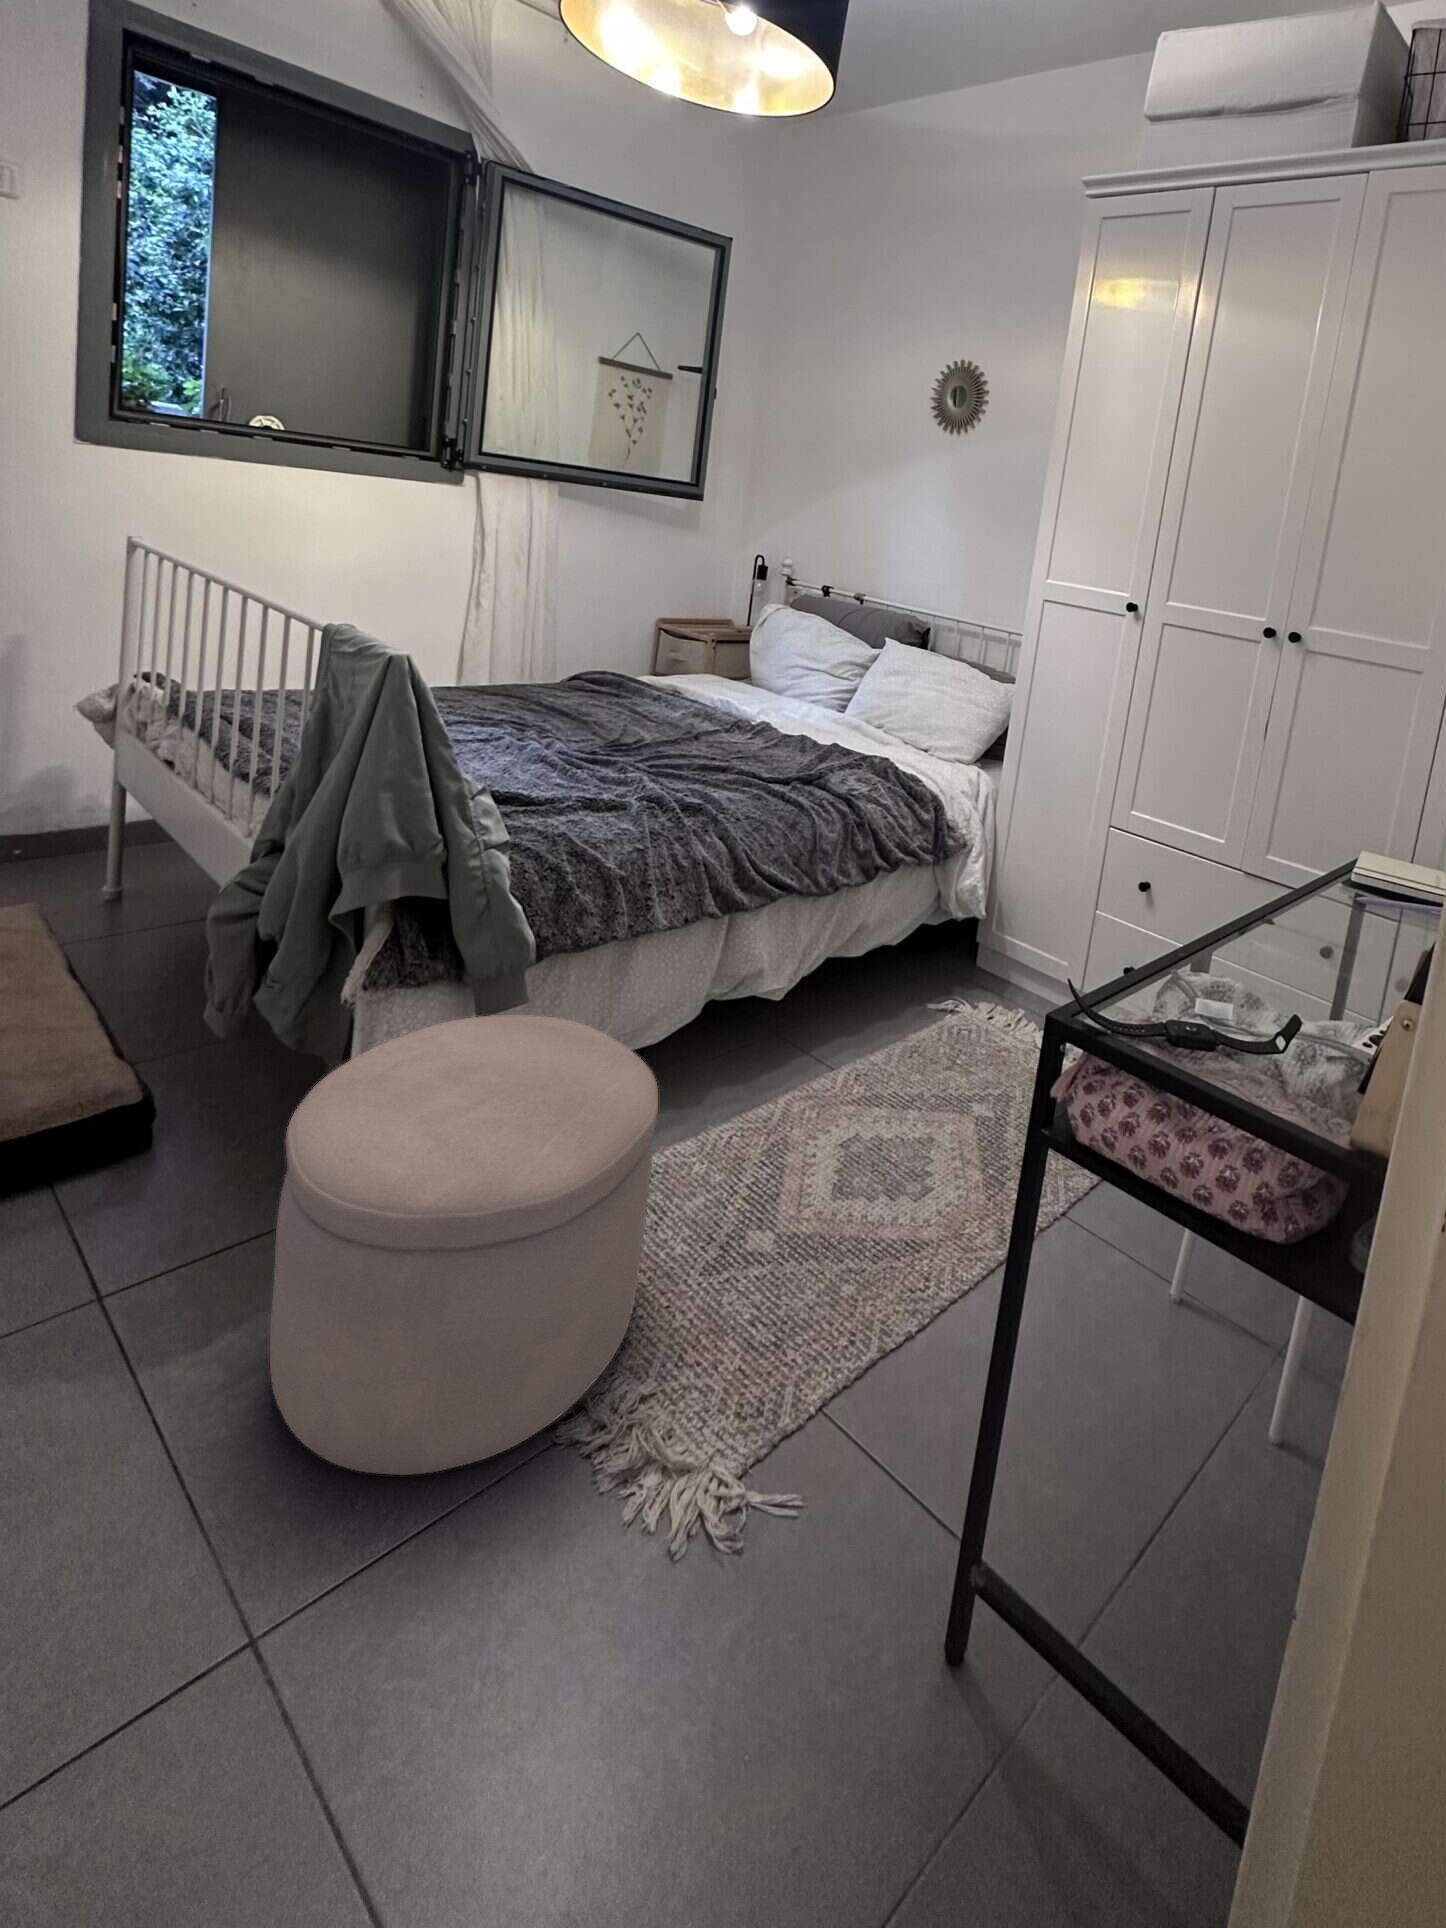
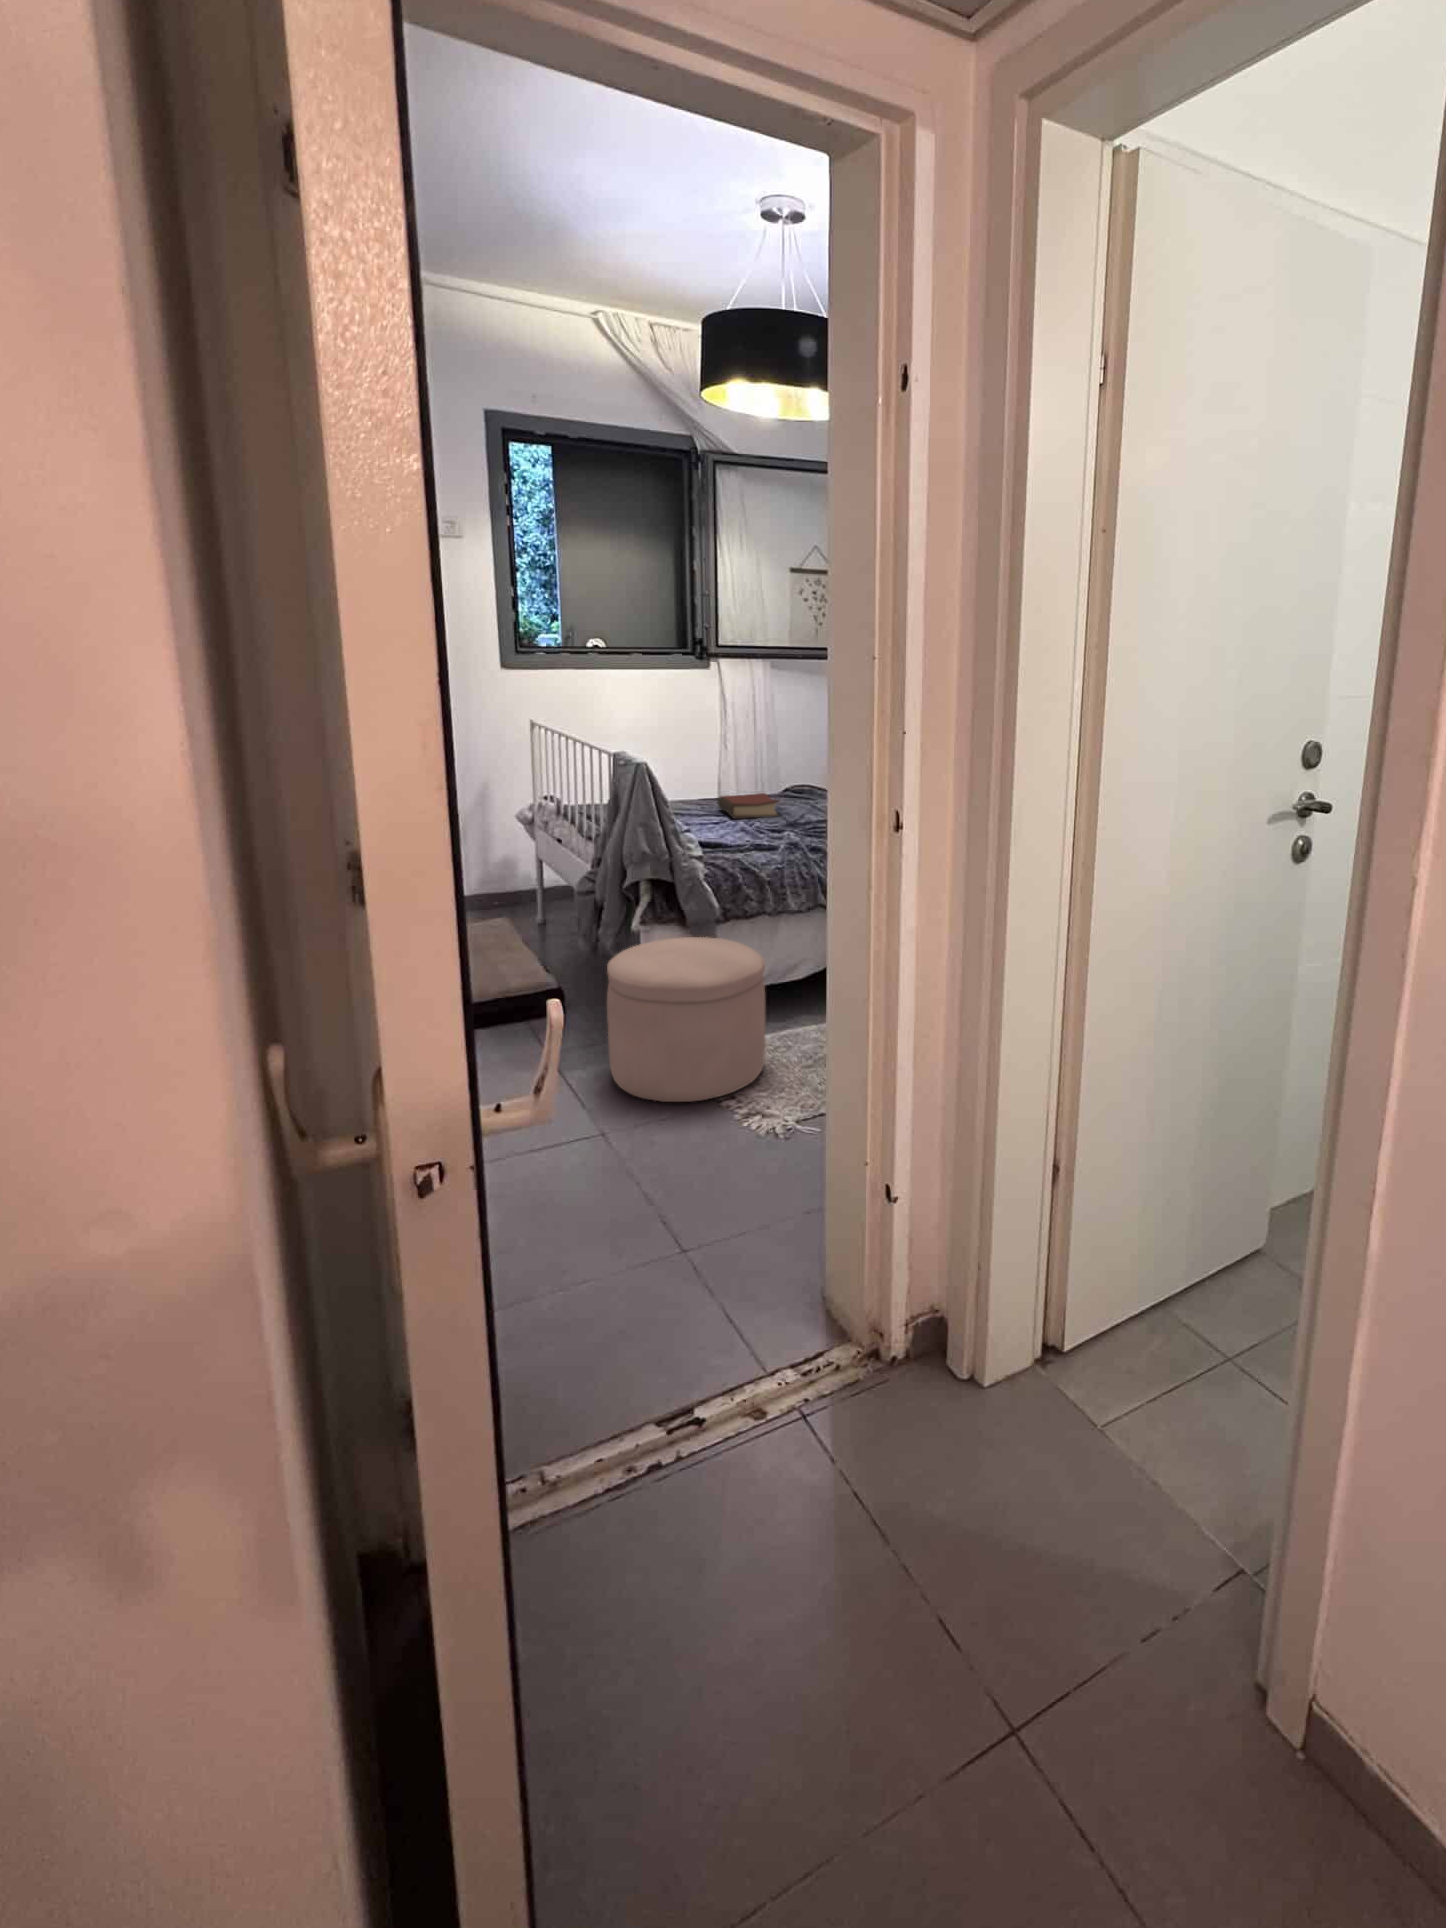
hardback book: none [476,683,590,728] -> present [717,793,779,819]

